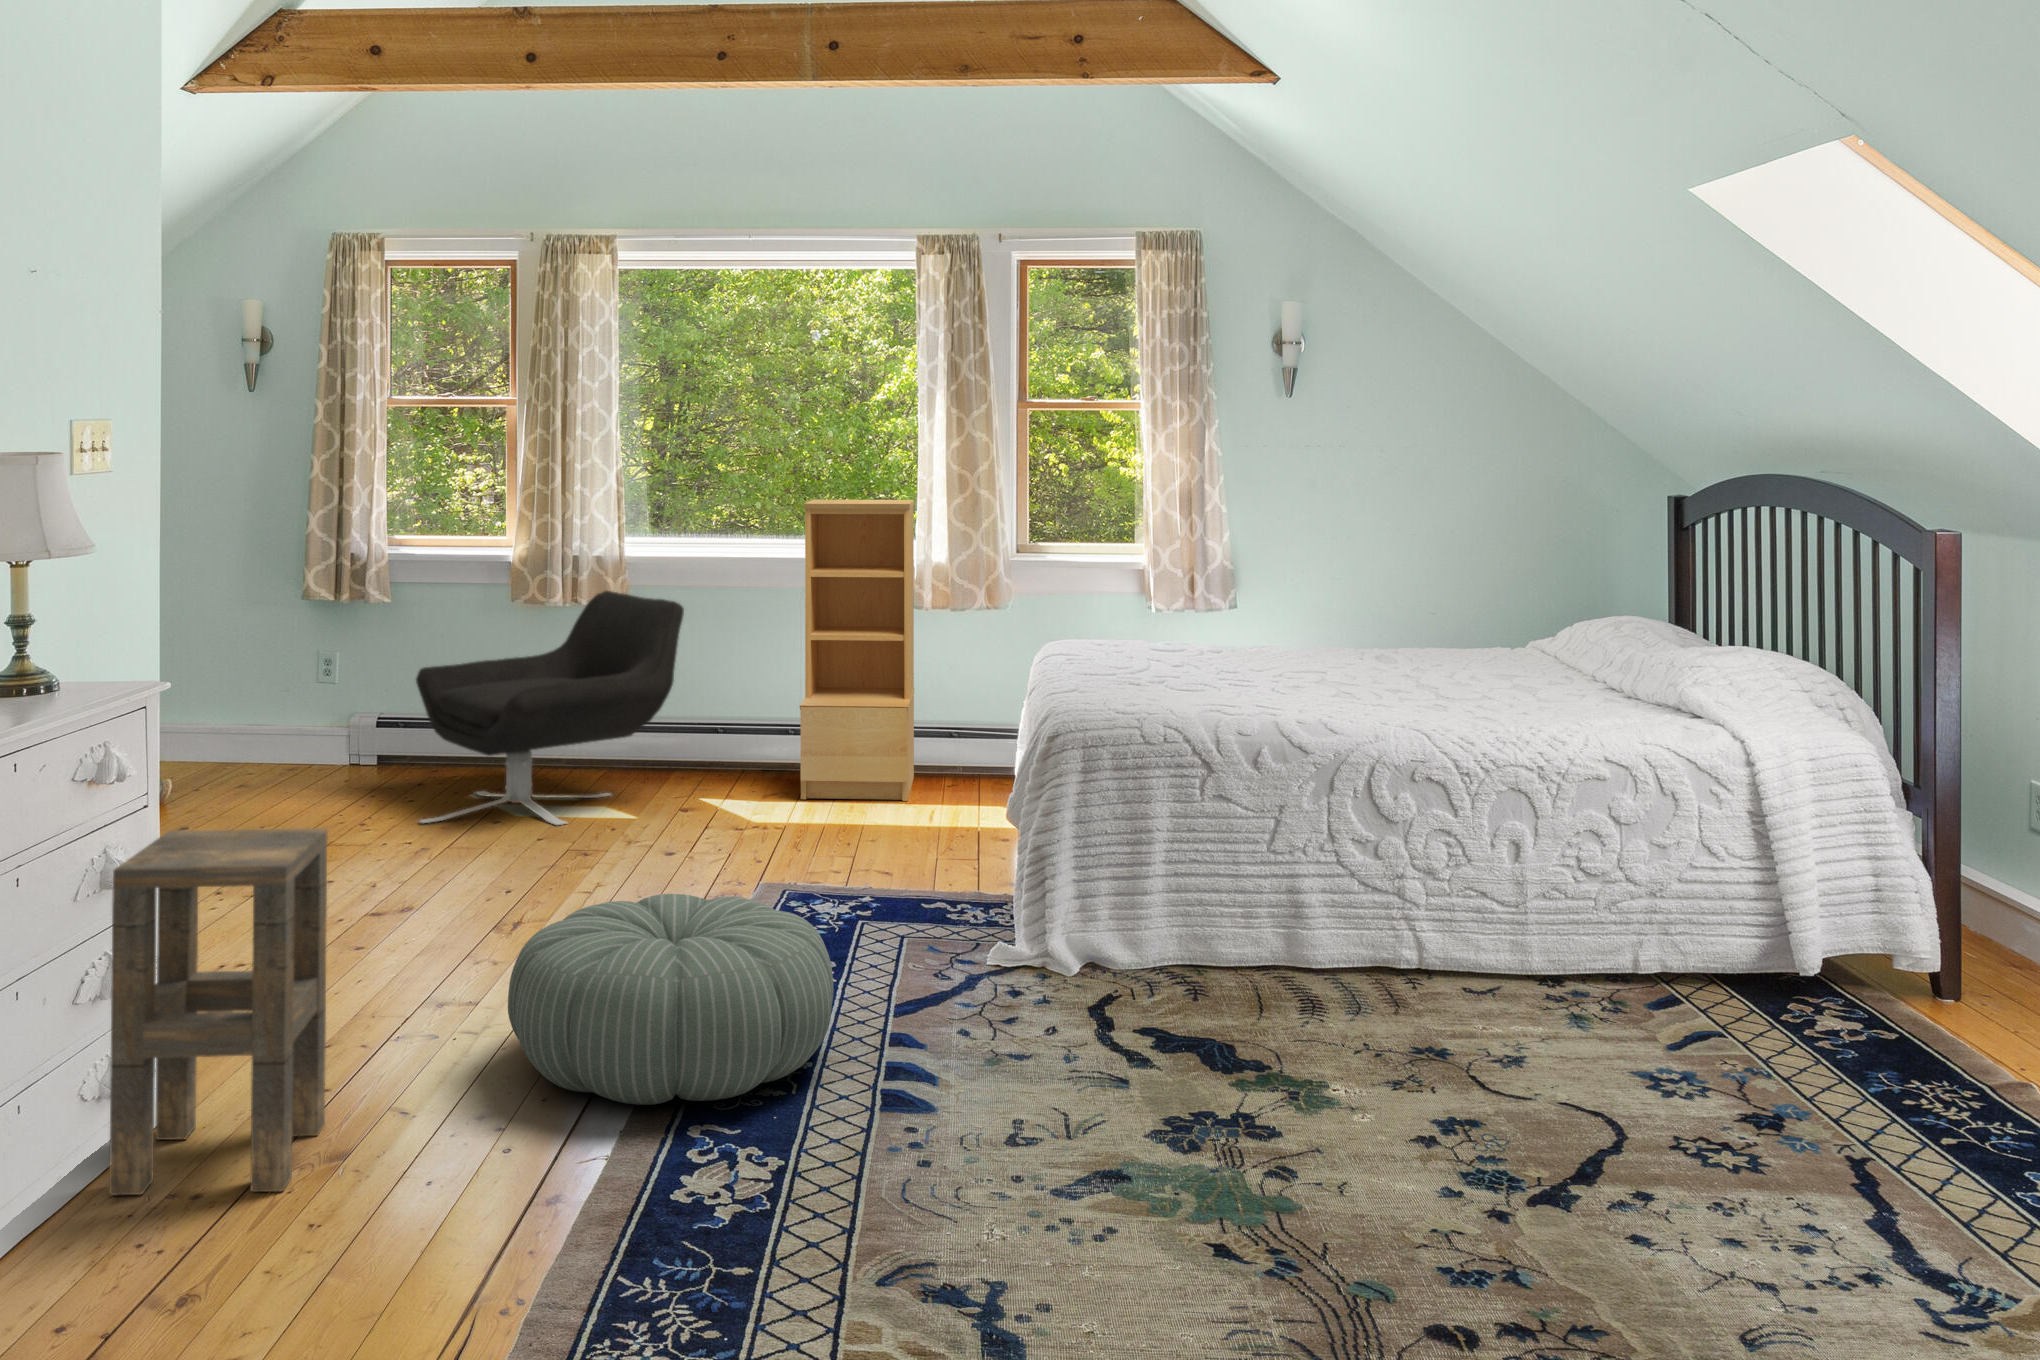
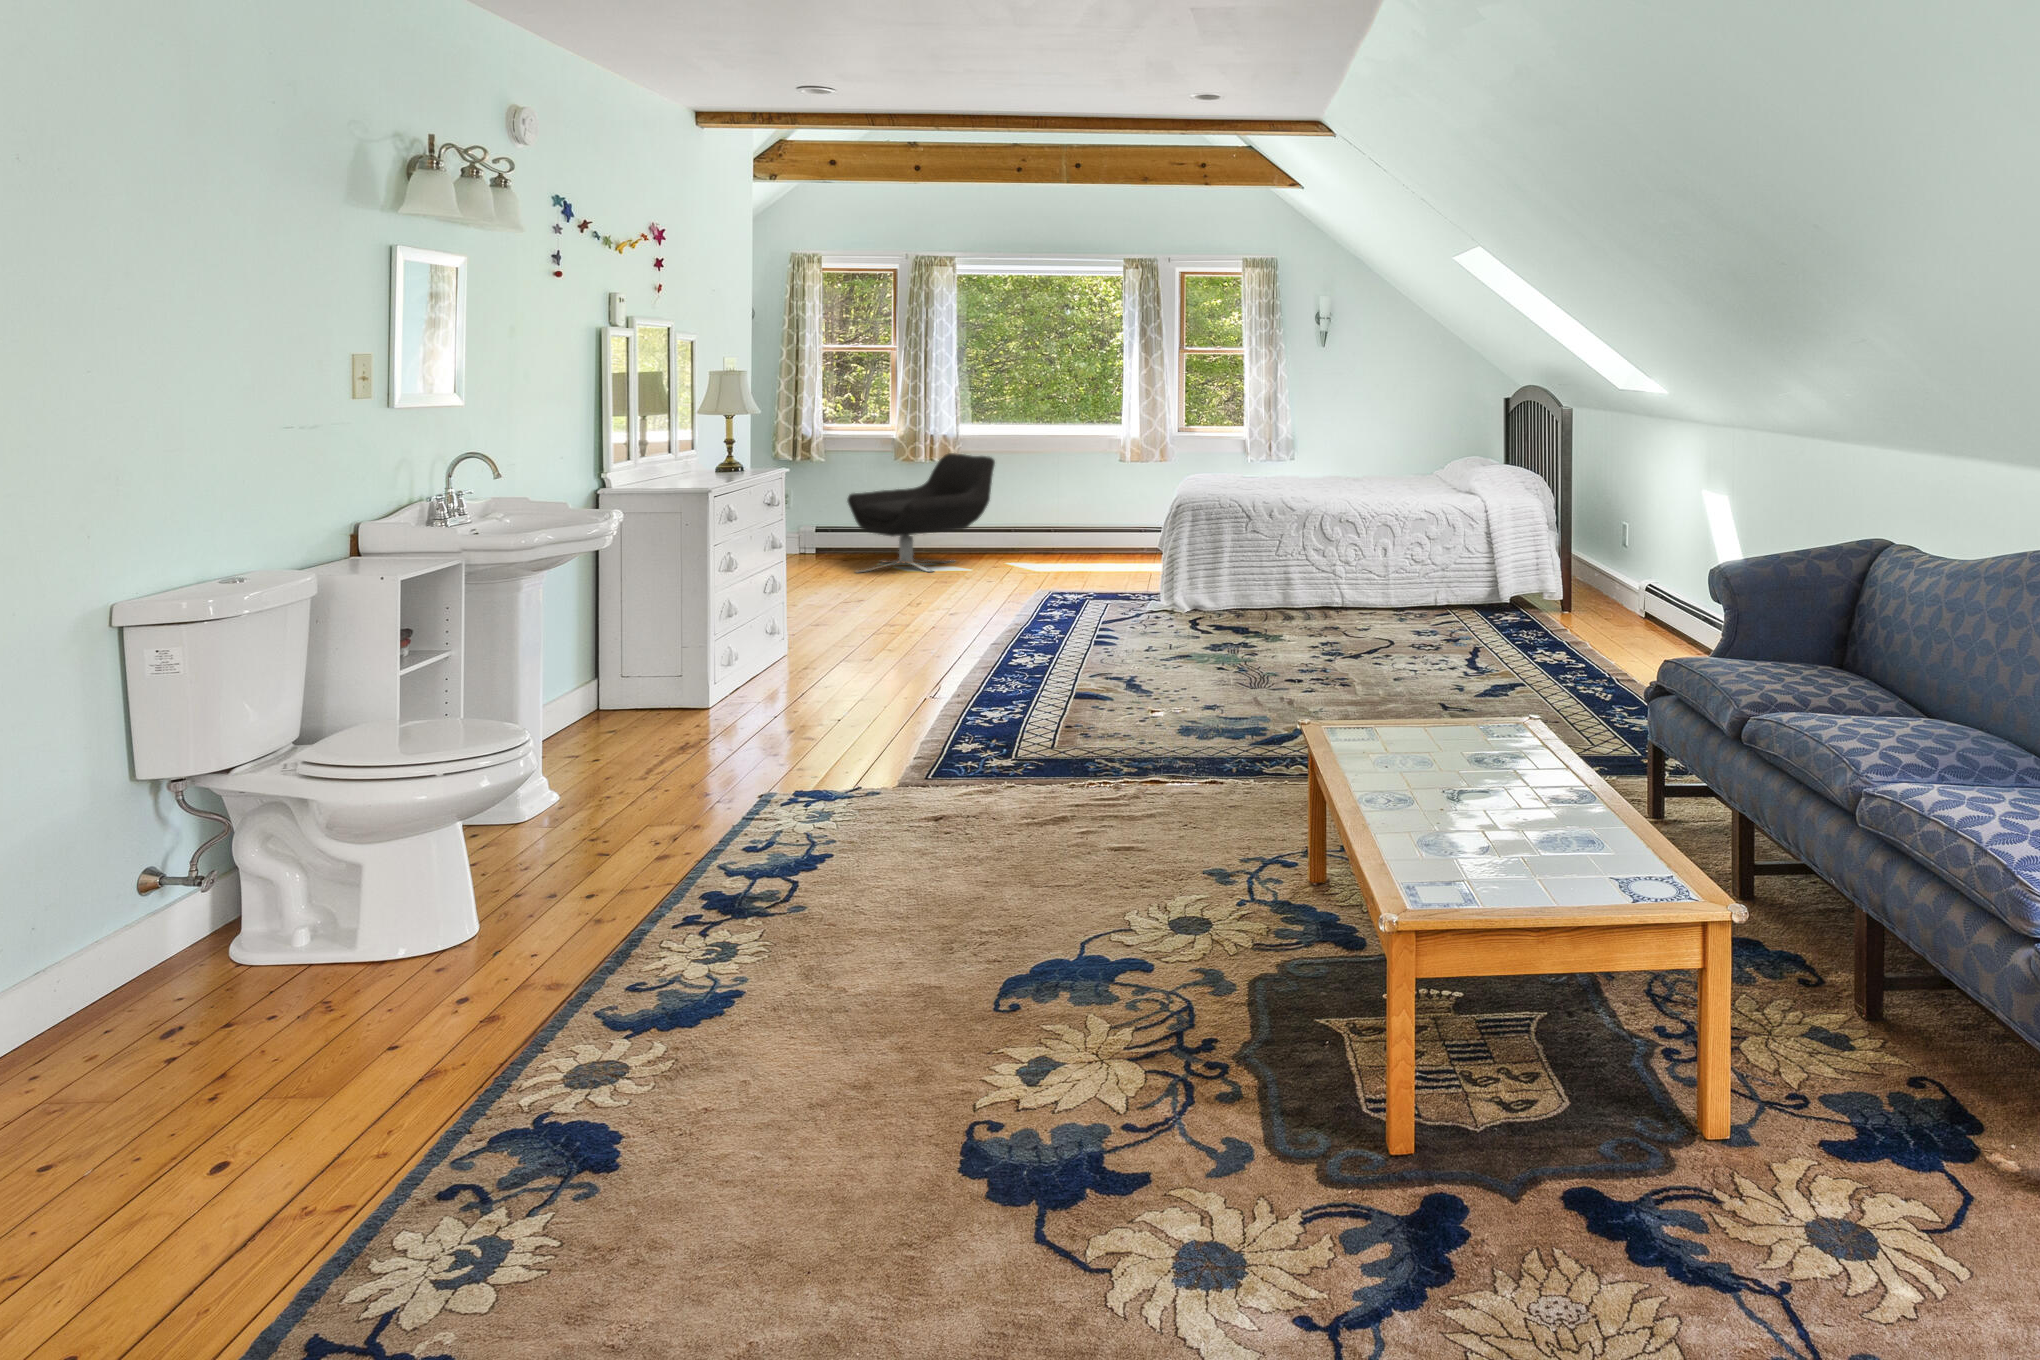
bookshelf: present [800,500,914,801] -> none [1058,403,1120,561]
side table: present [109,828,327,1195] -> none [784,532,863,671]
pouf: present [508,894,833,1105] -> none [935,571,1077,647]

